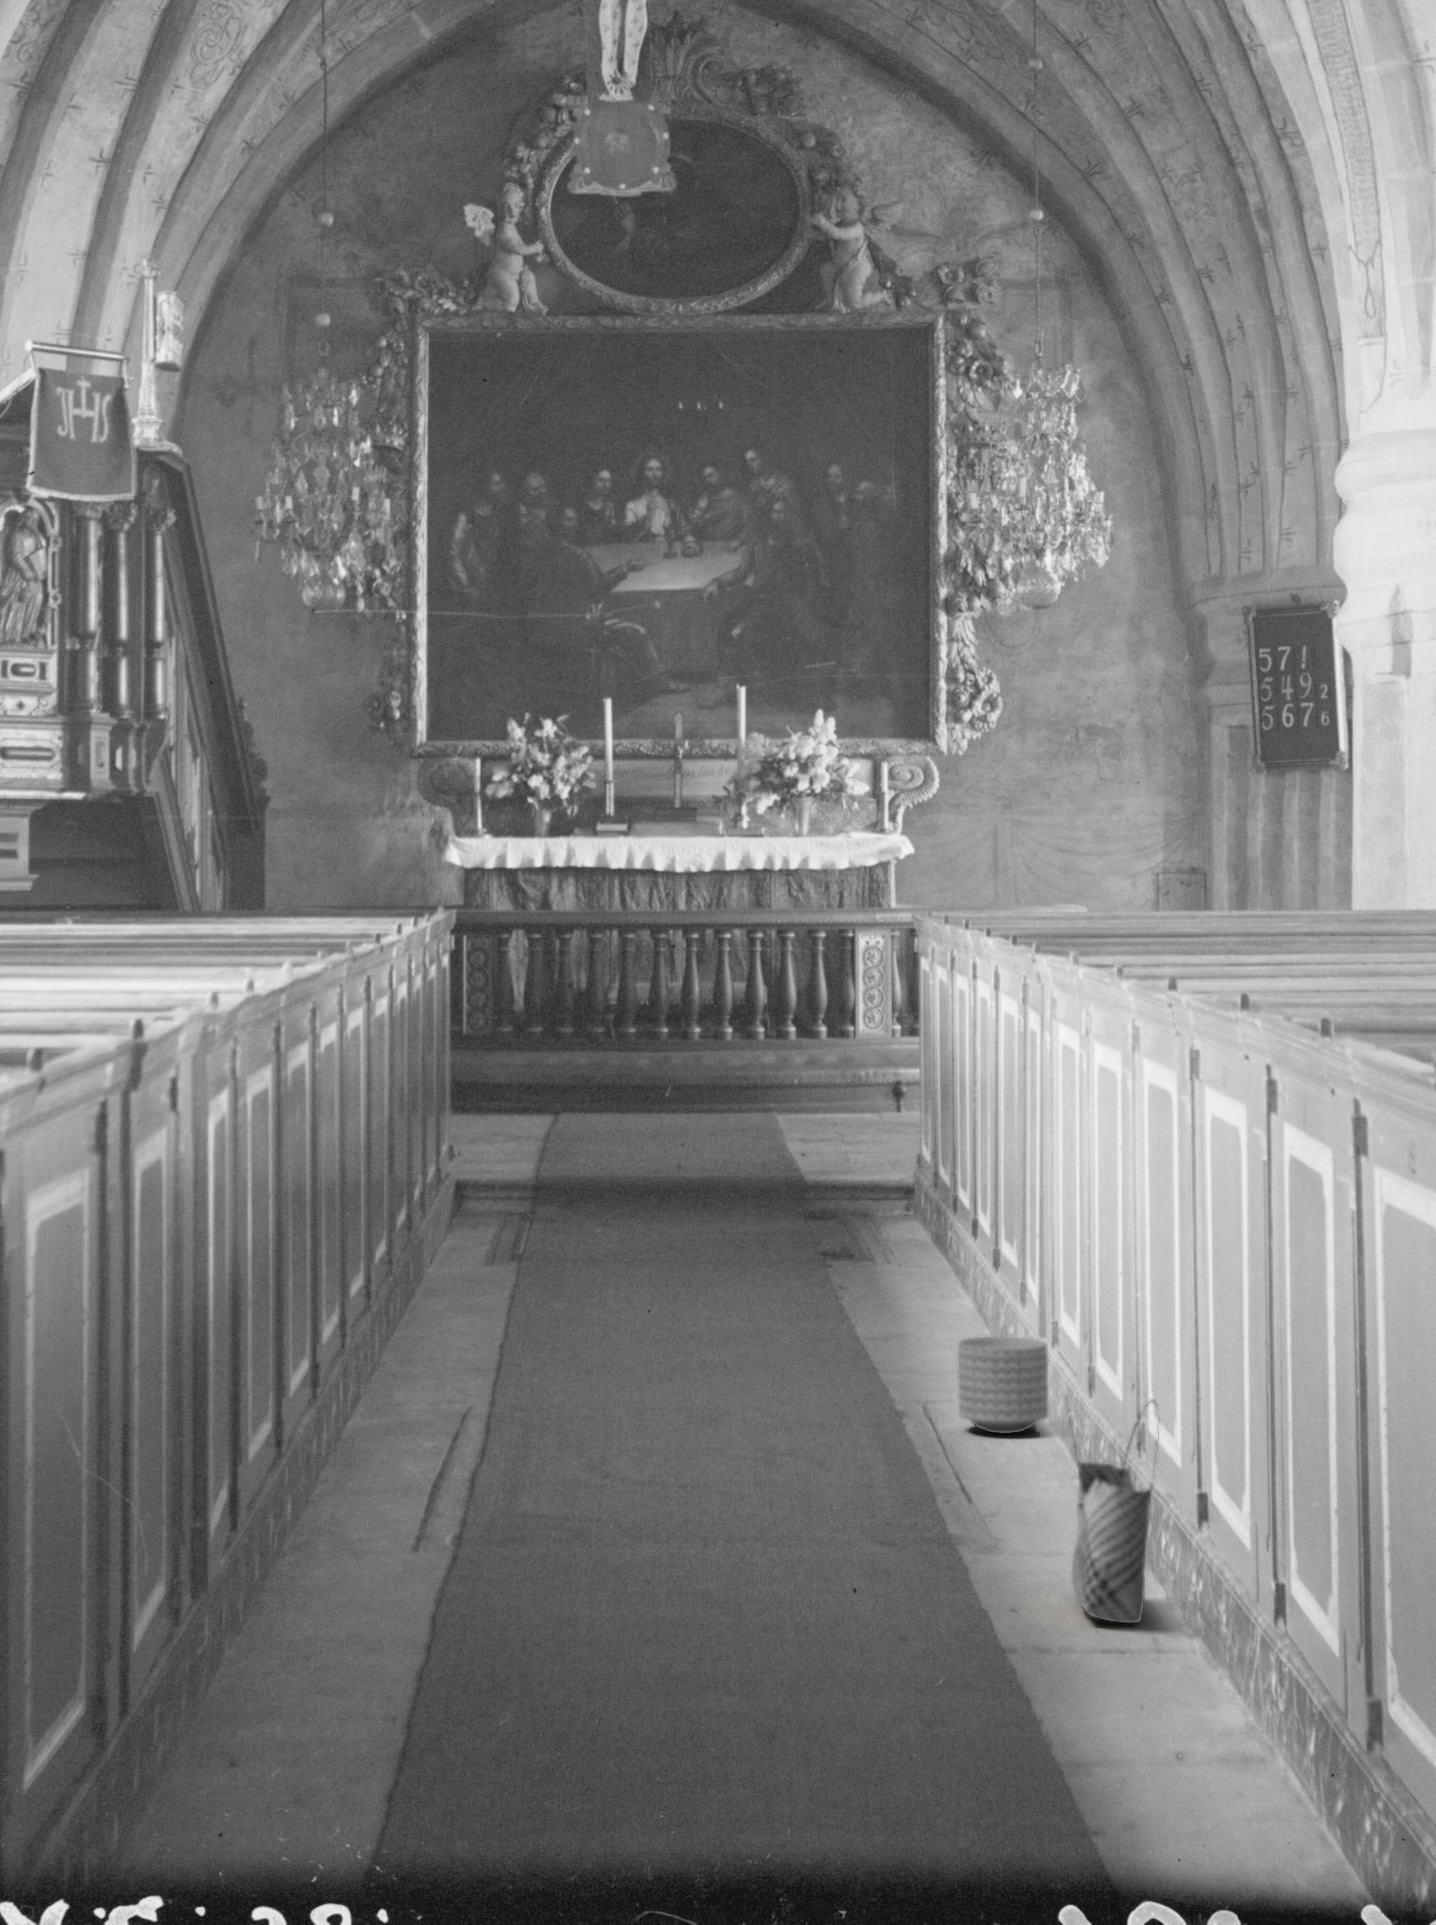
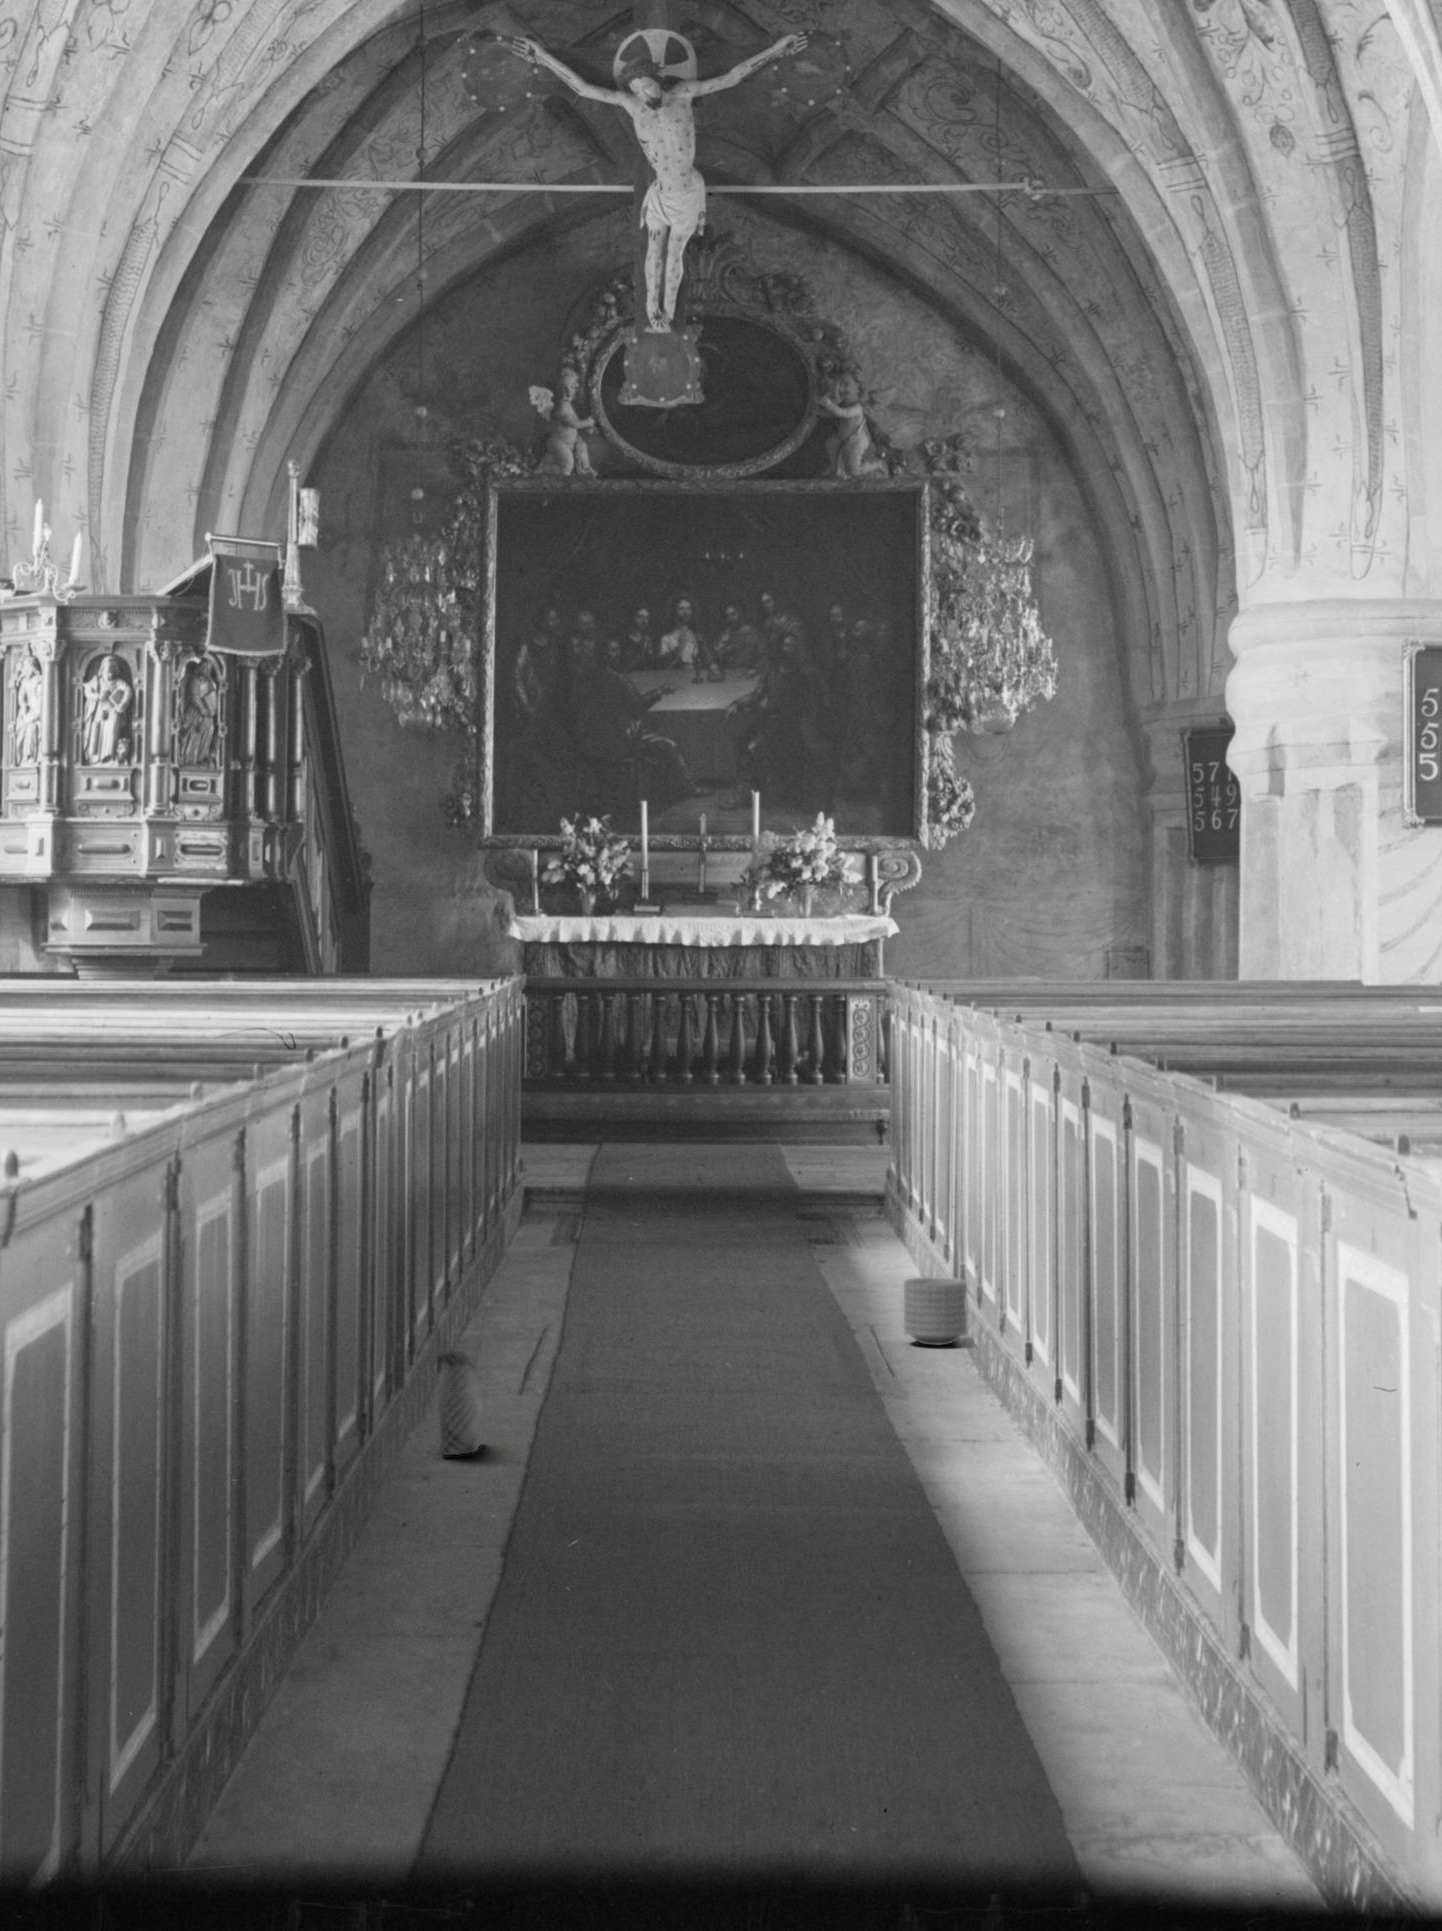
woven basket: present [1065,1400,1160,1623] -> present [429,1304,488,1455]

